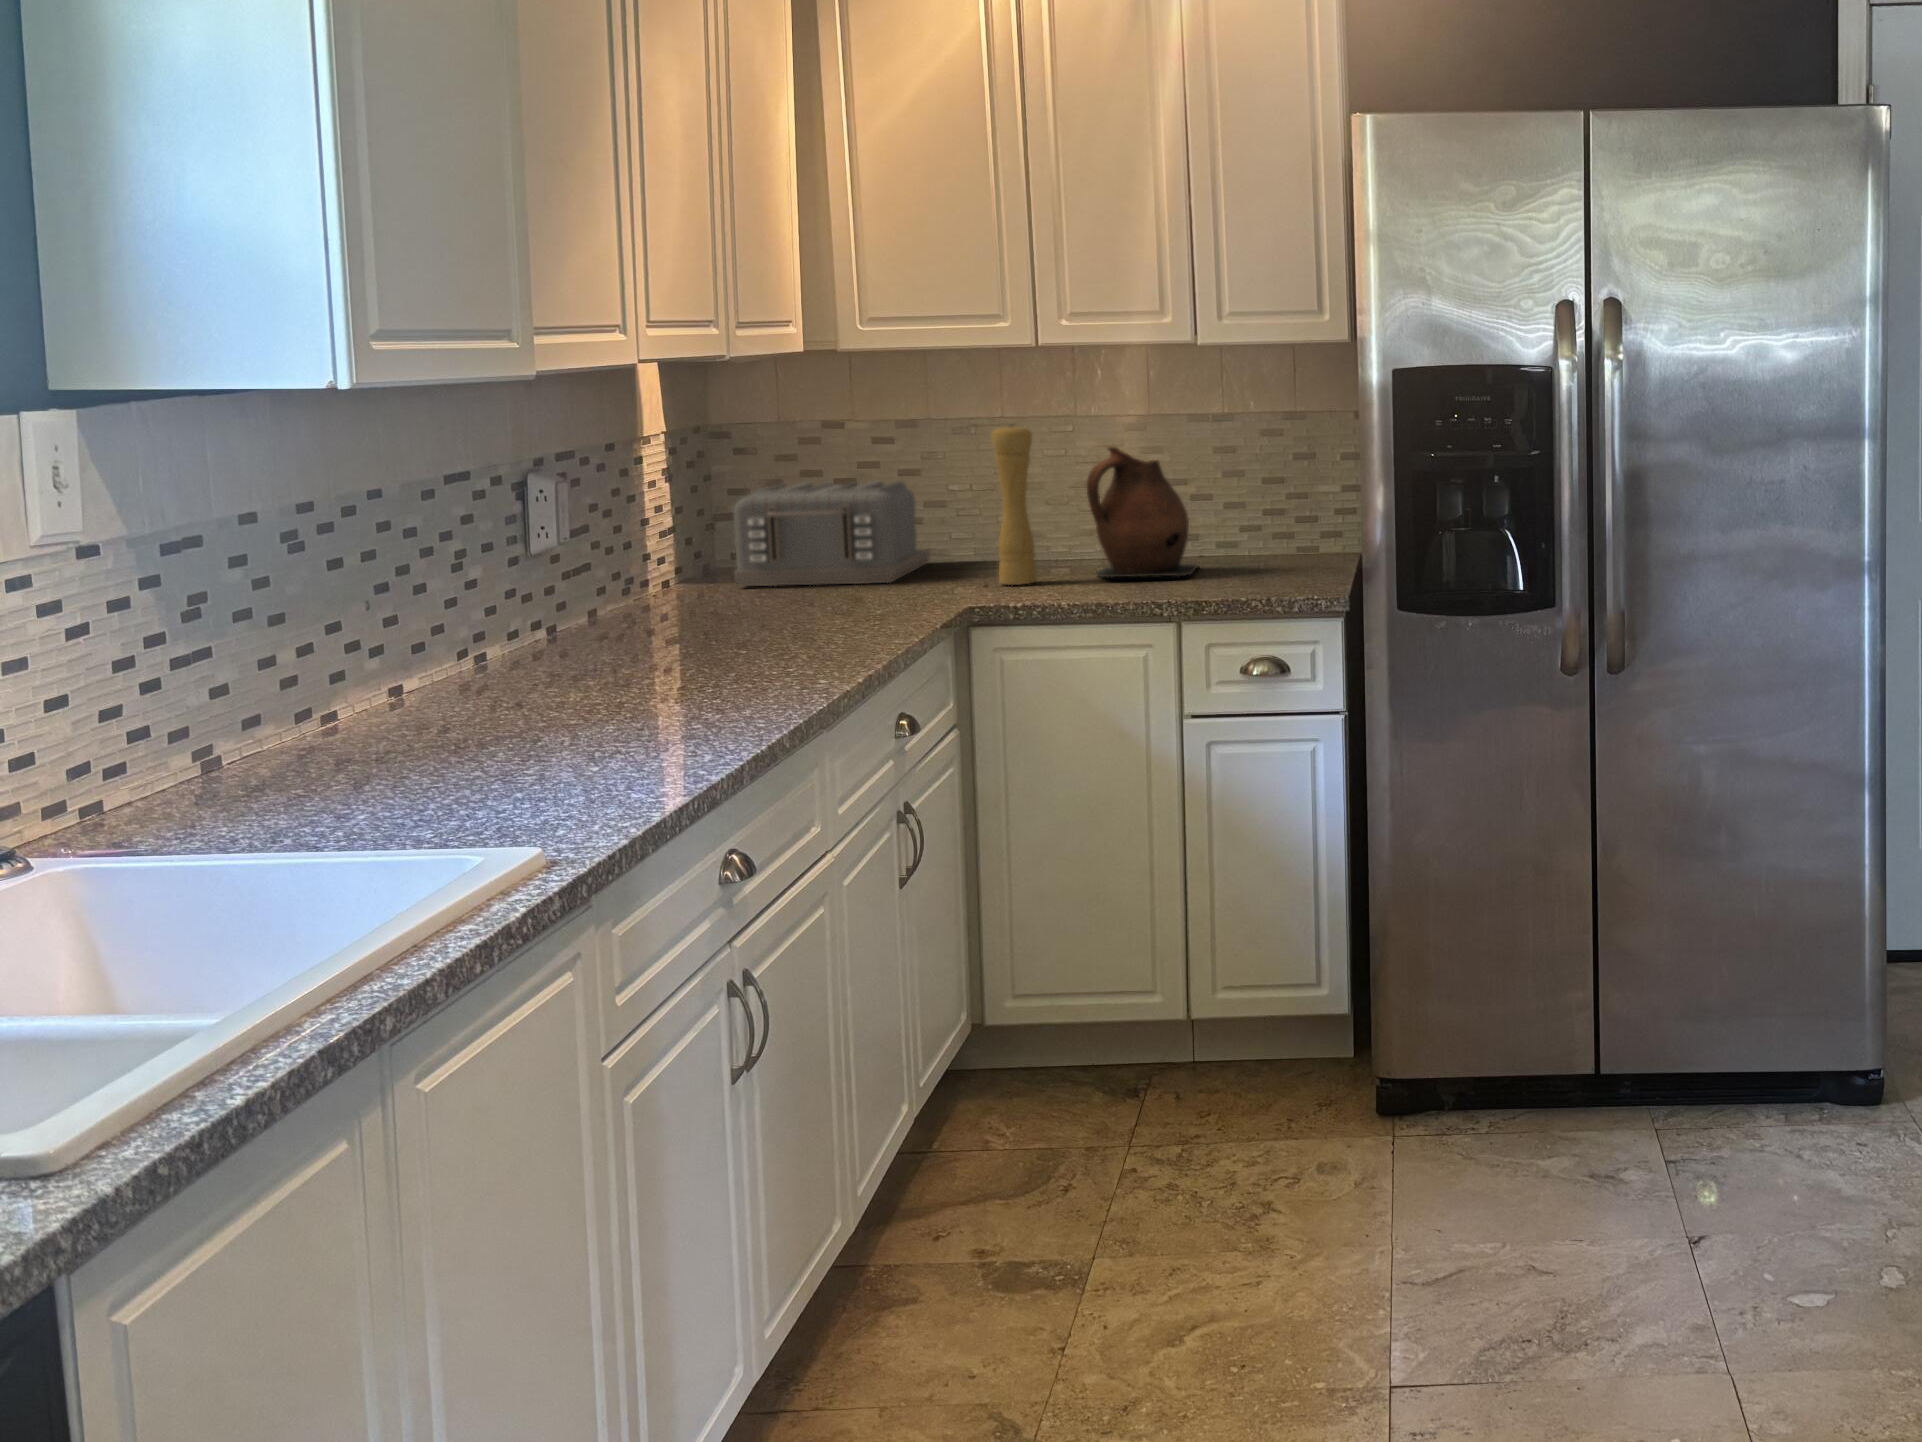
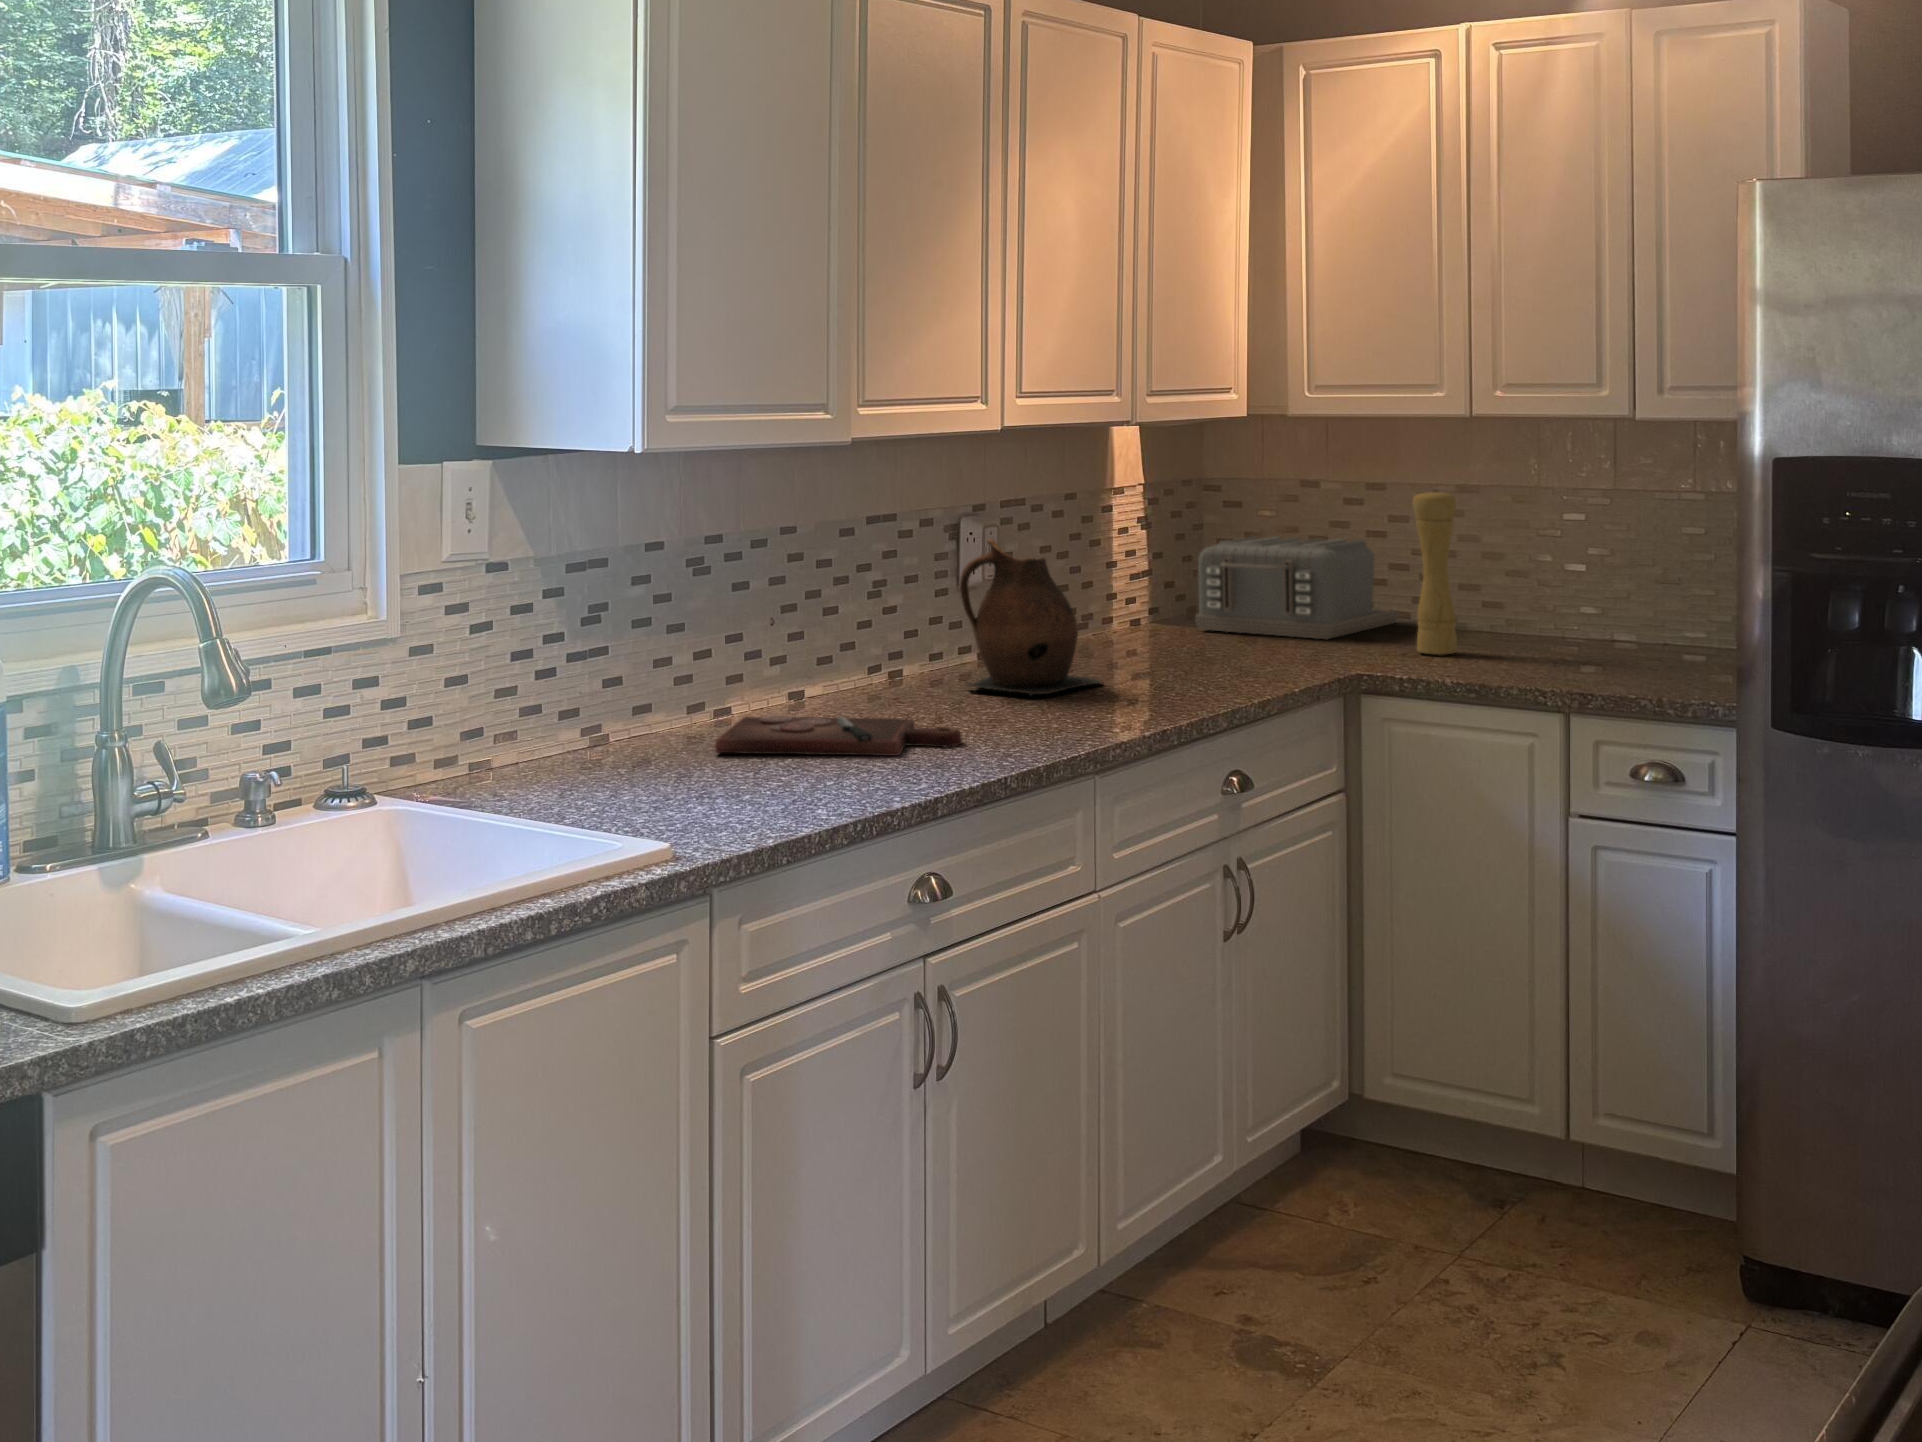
ceramic pitcher: present [1087,446,1199,577] -> present [960,540,1101,696]
cutting board: none [389,692,697,756] -> present [715,716,962,756]

